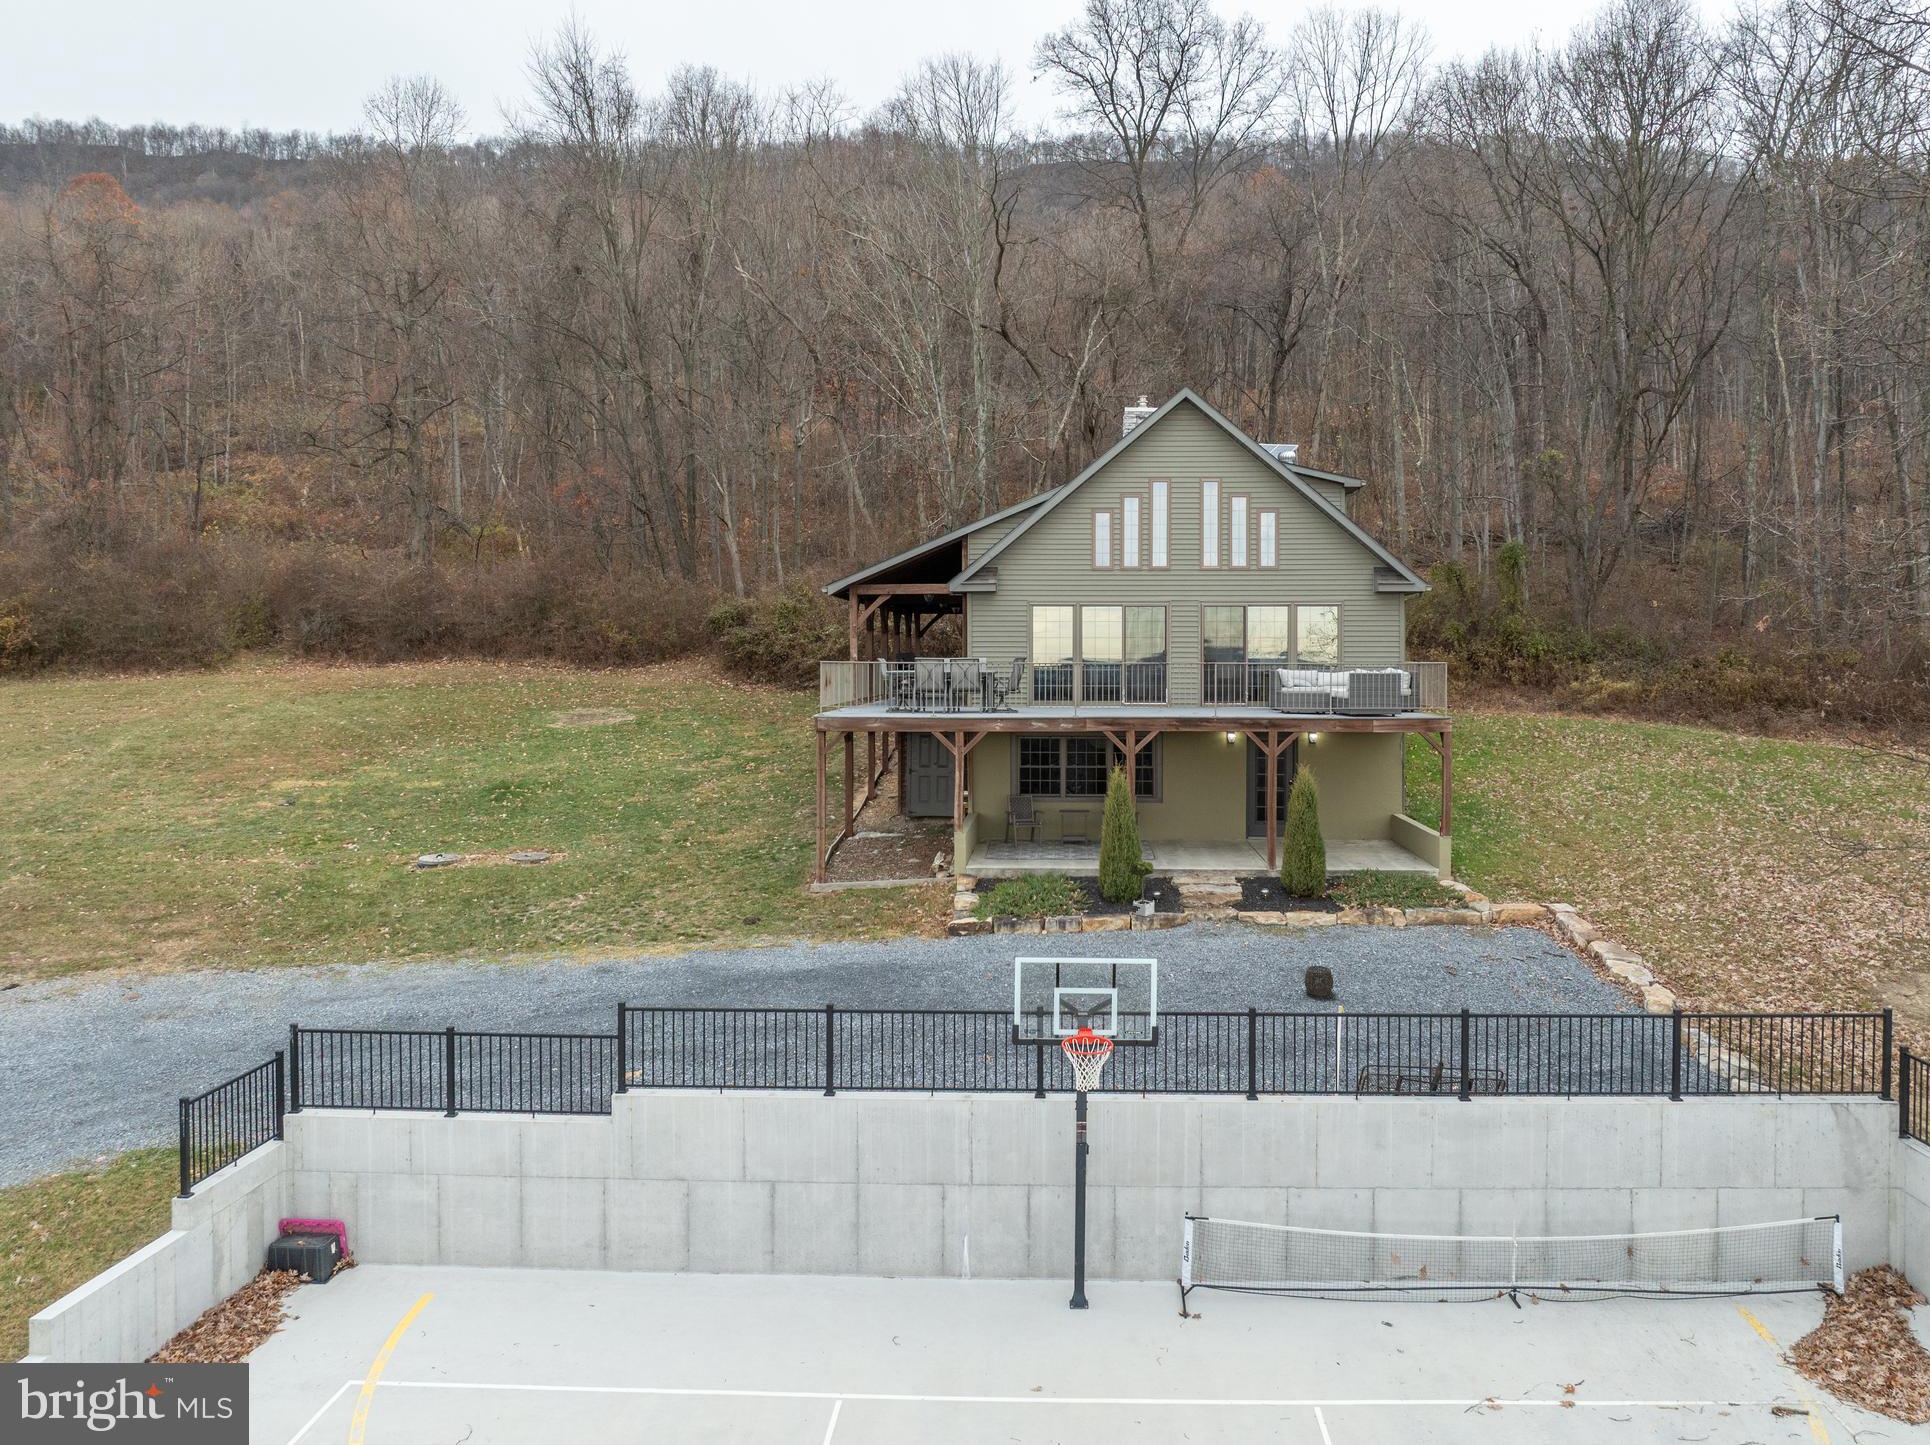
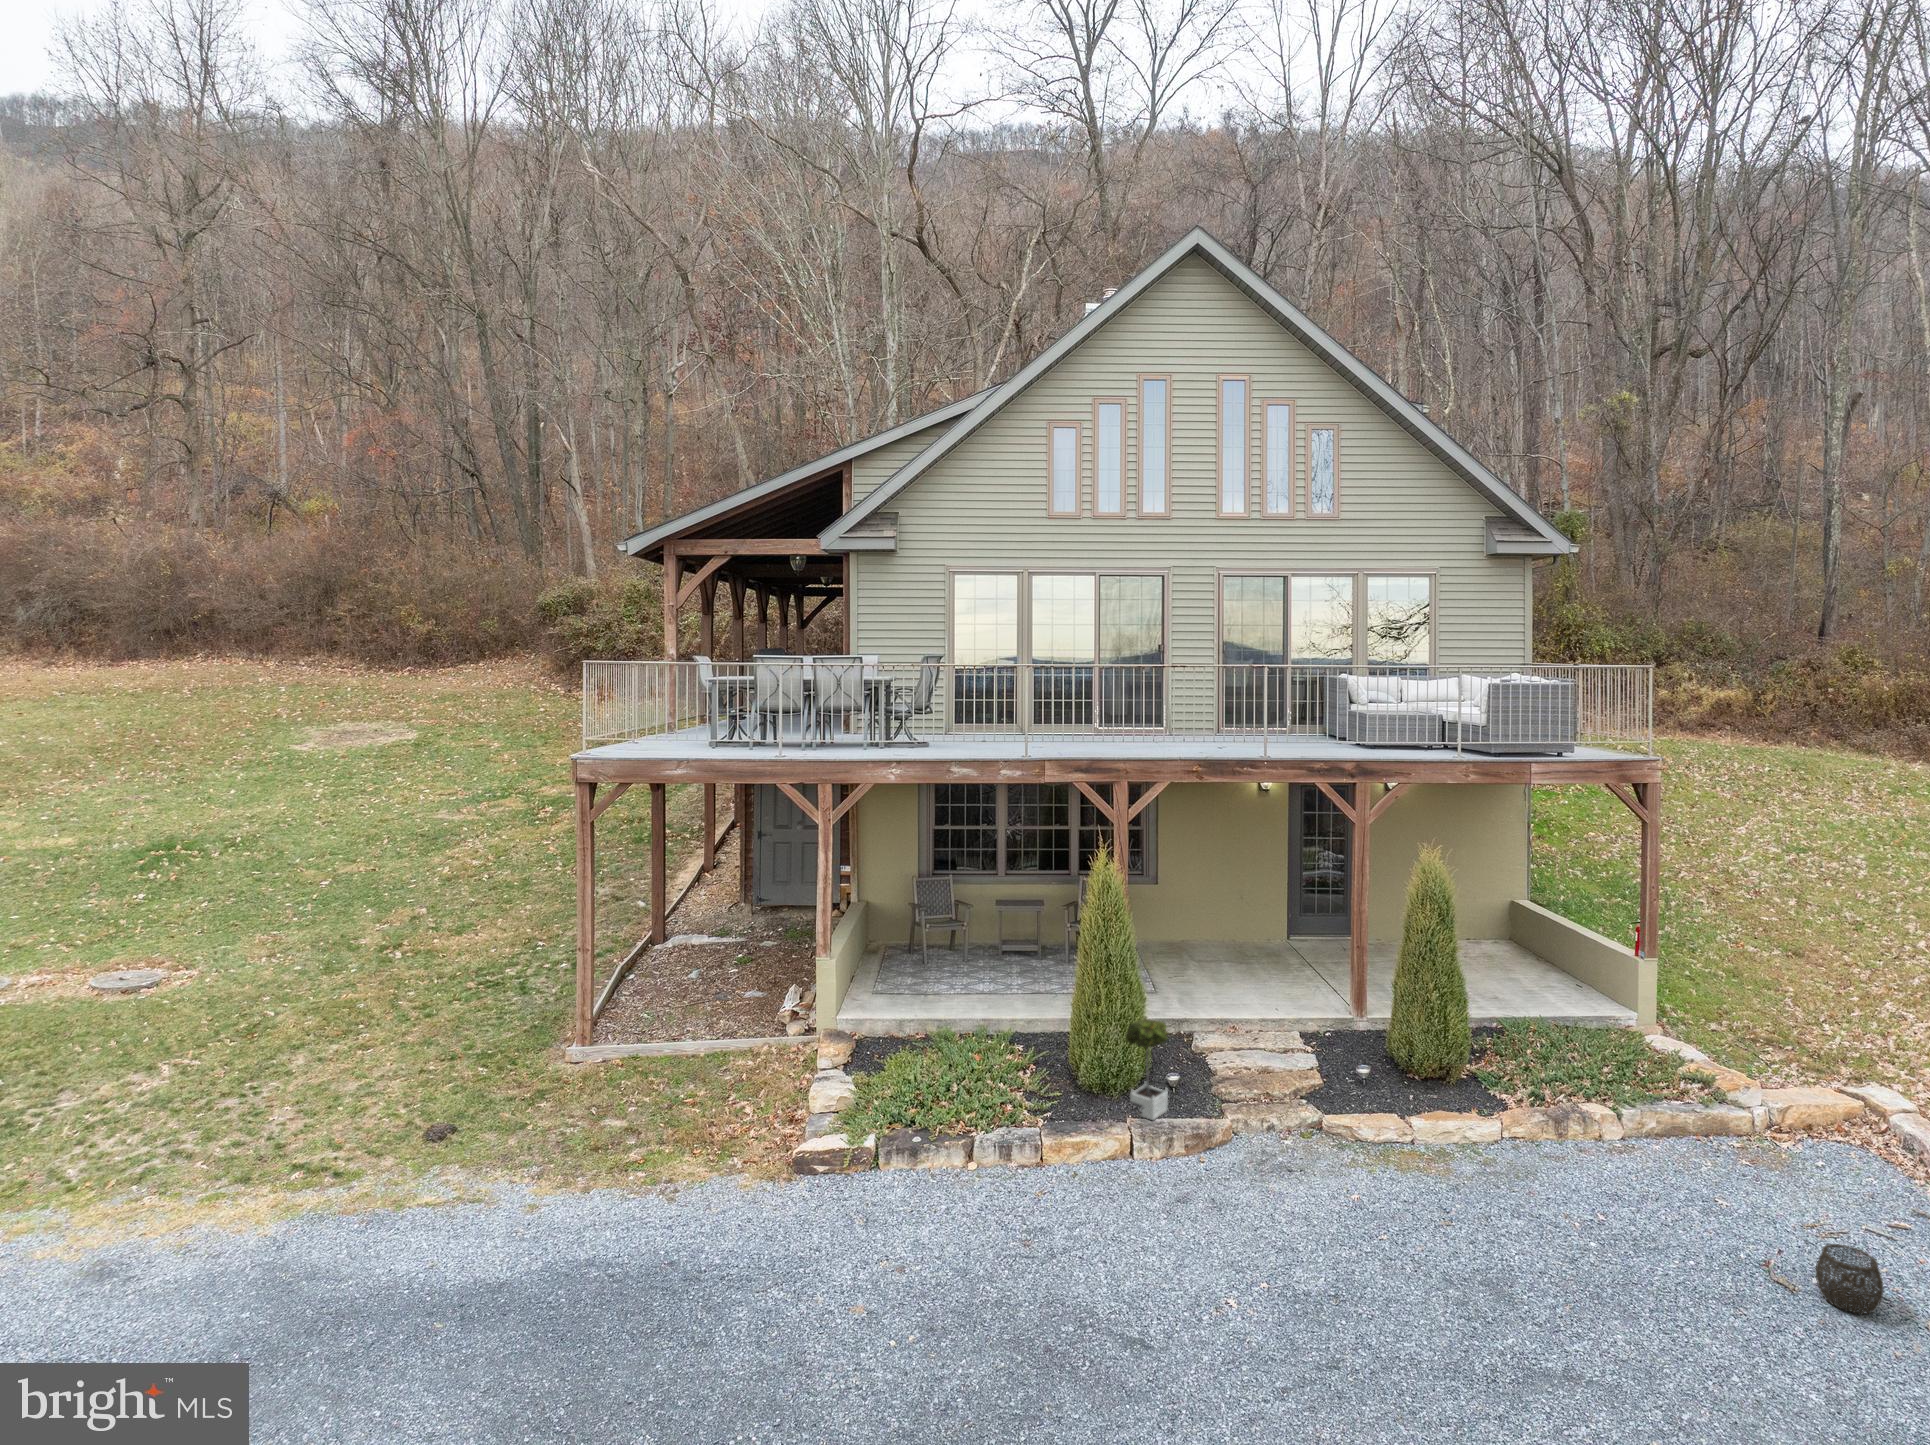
woven basket: present [1304,966,1333,996] -> present [1815,1244,1883,1314]

